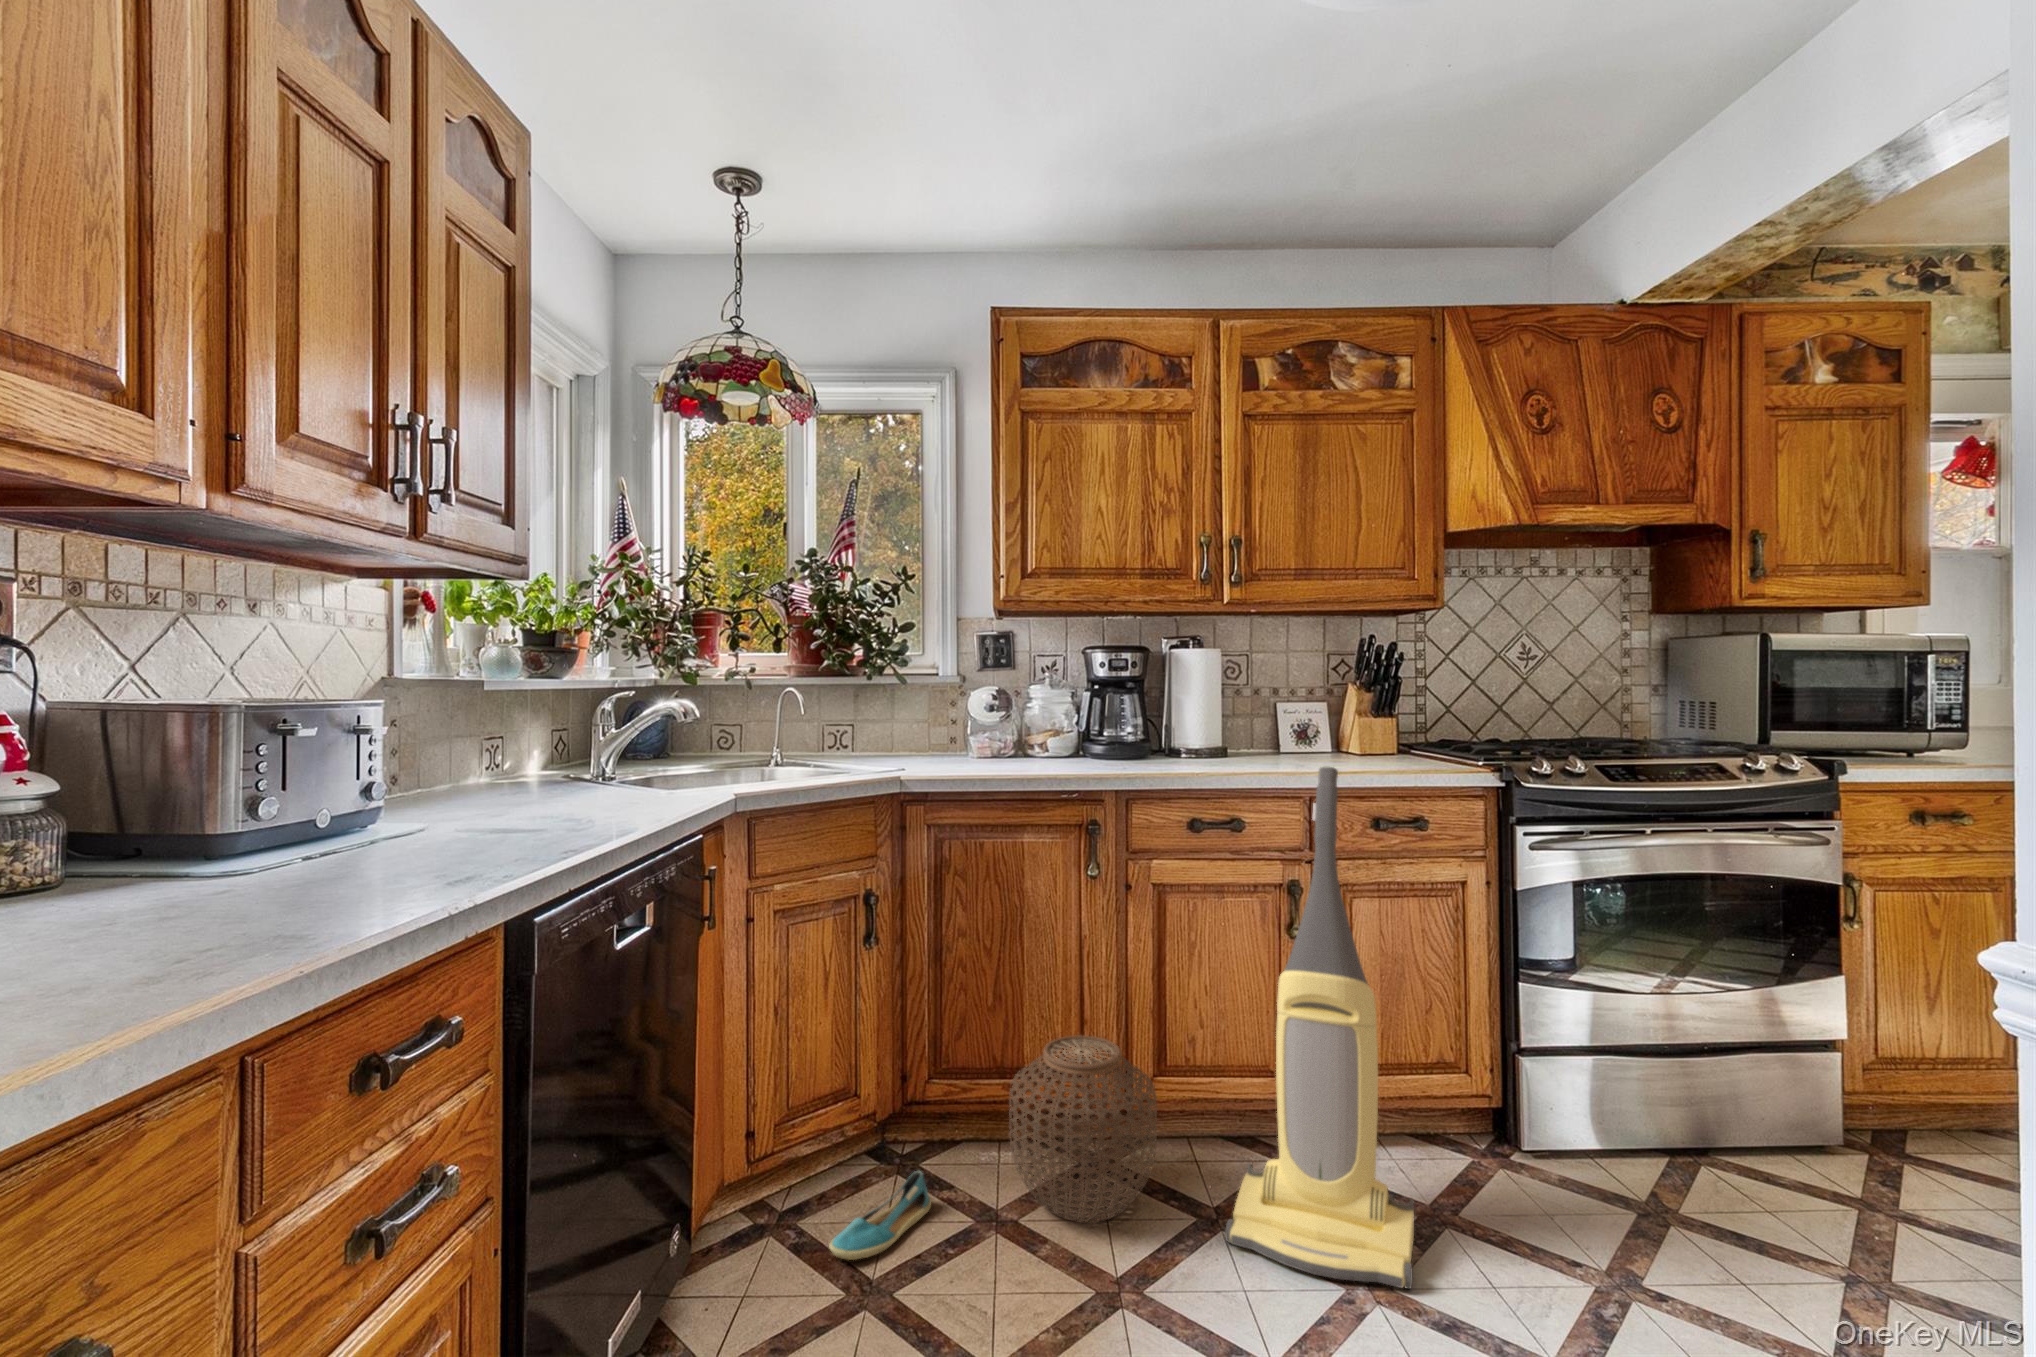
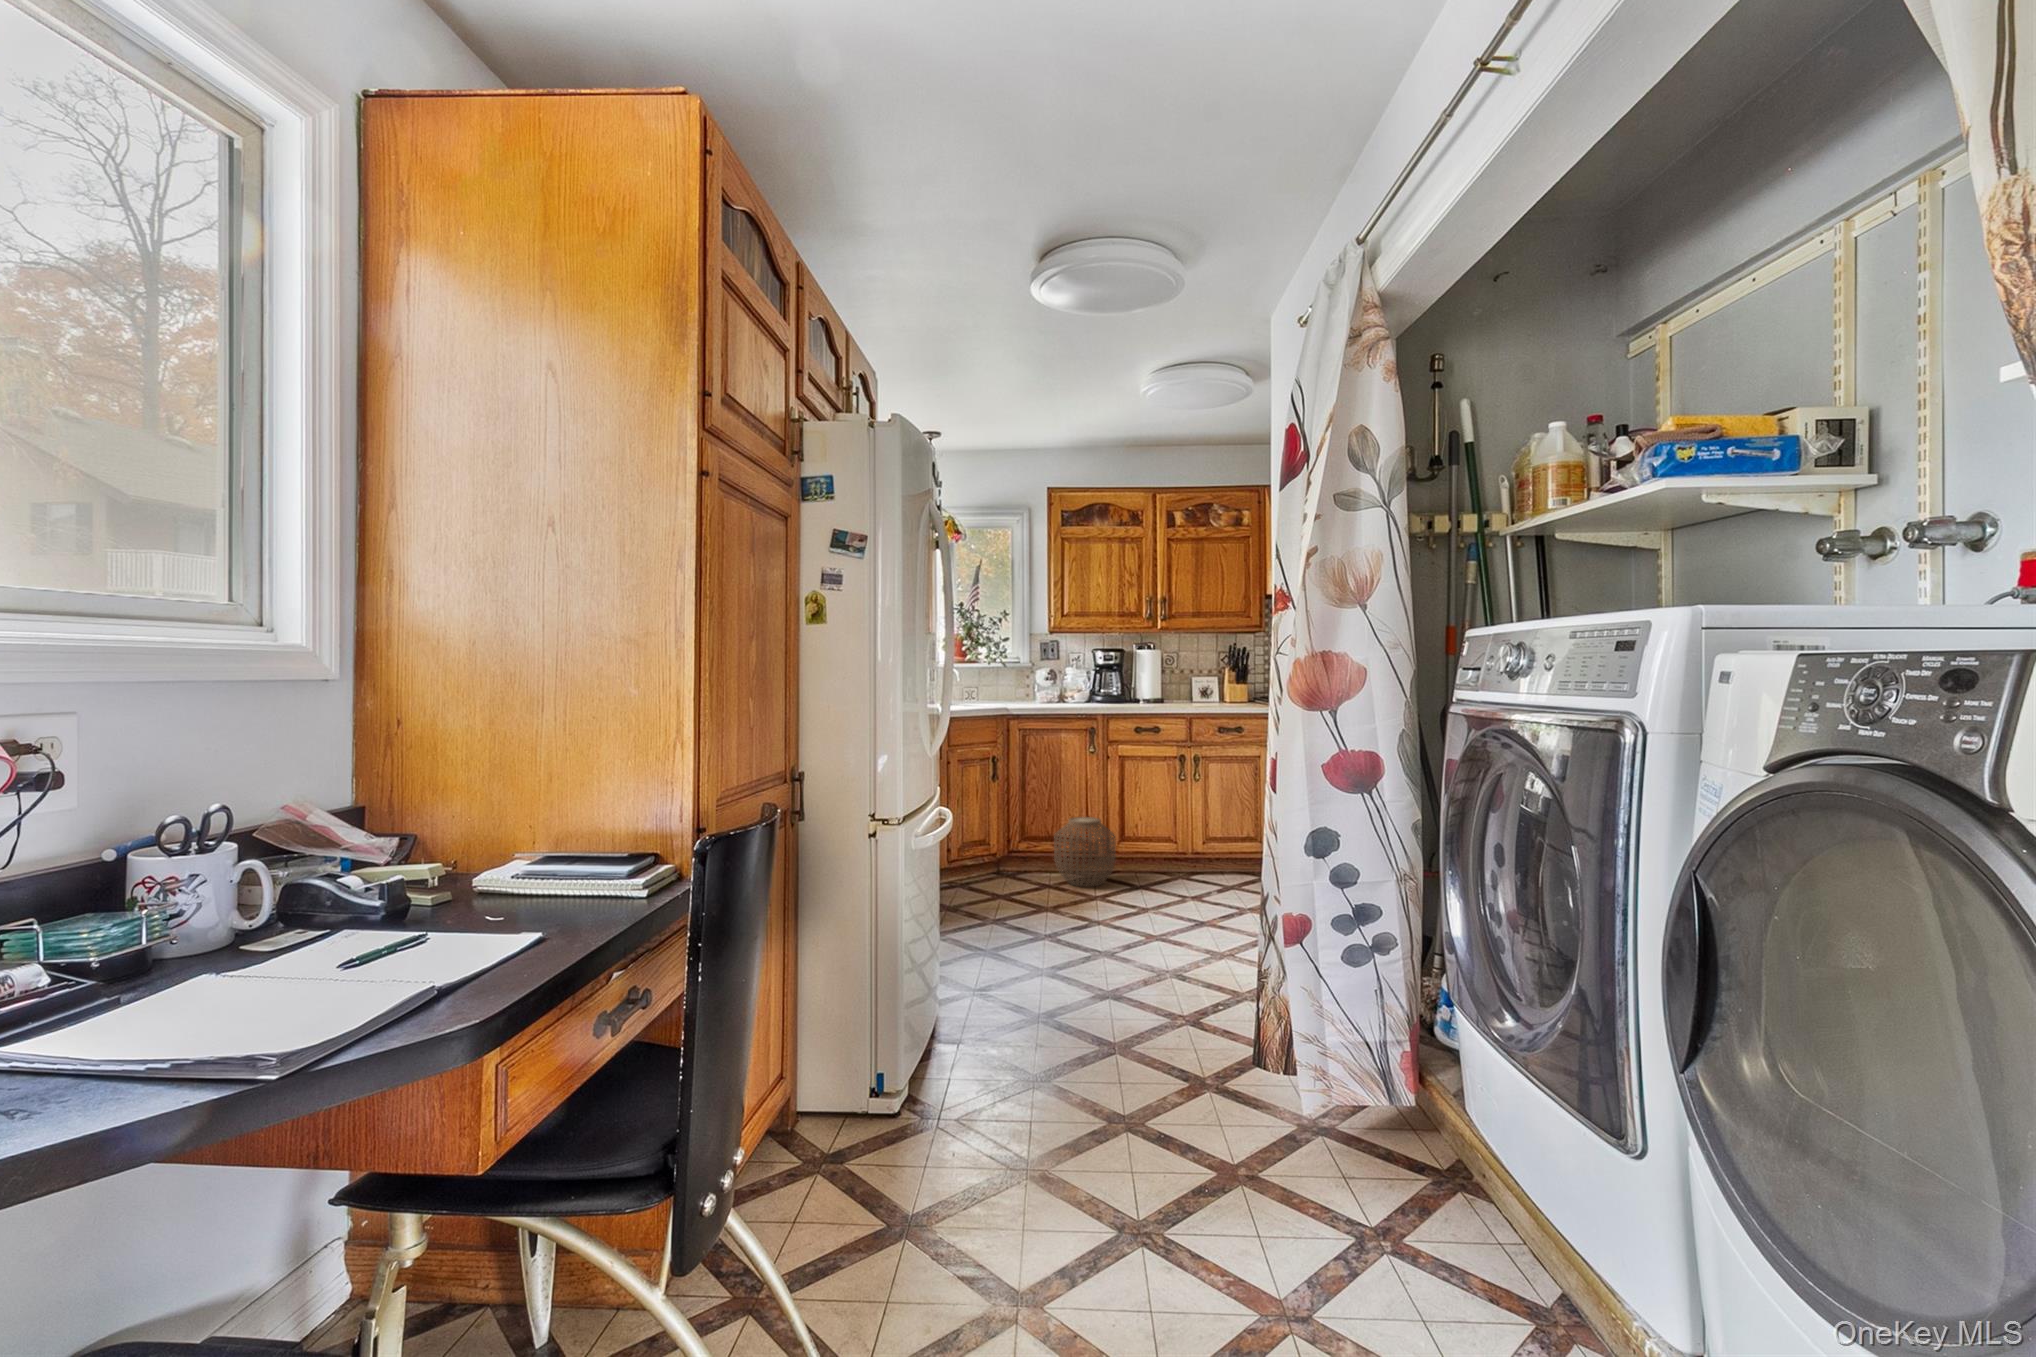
vacuum cleaner: present [1225,767,1414,1289] -> none [1140,700,1218,899]
shoe: present [829,1171,931,1260] -> none [982,868,1022,890]

